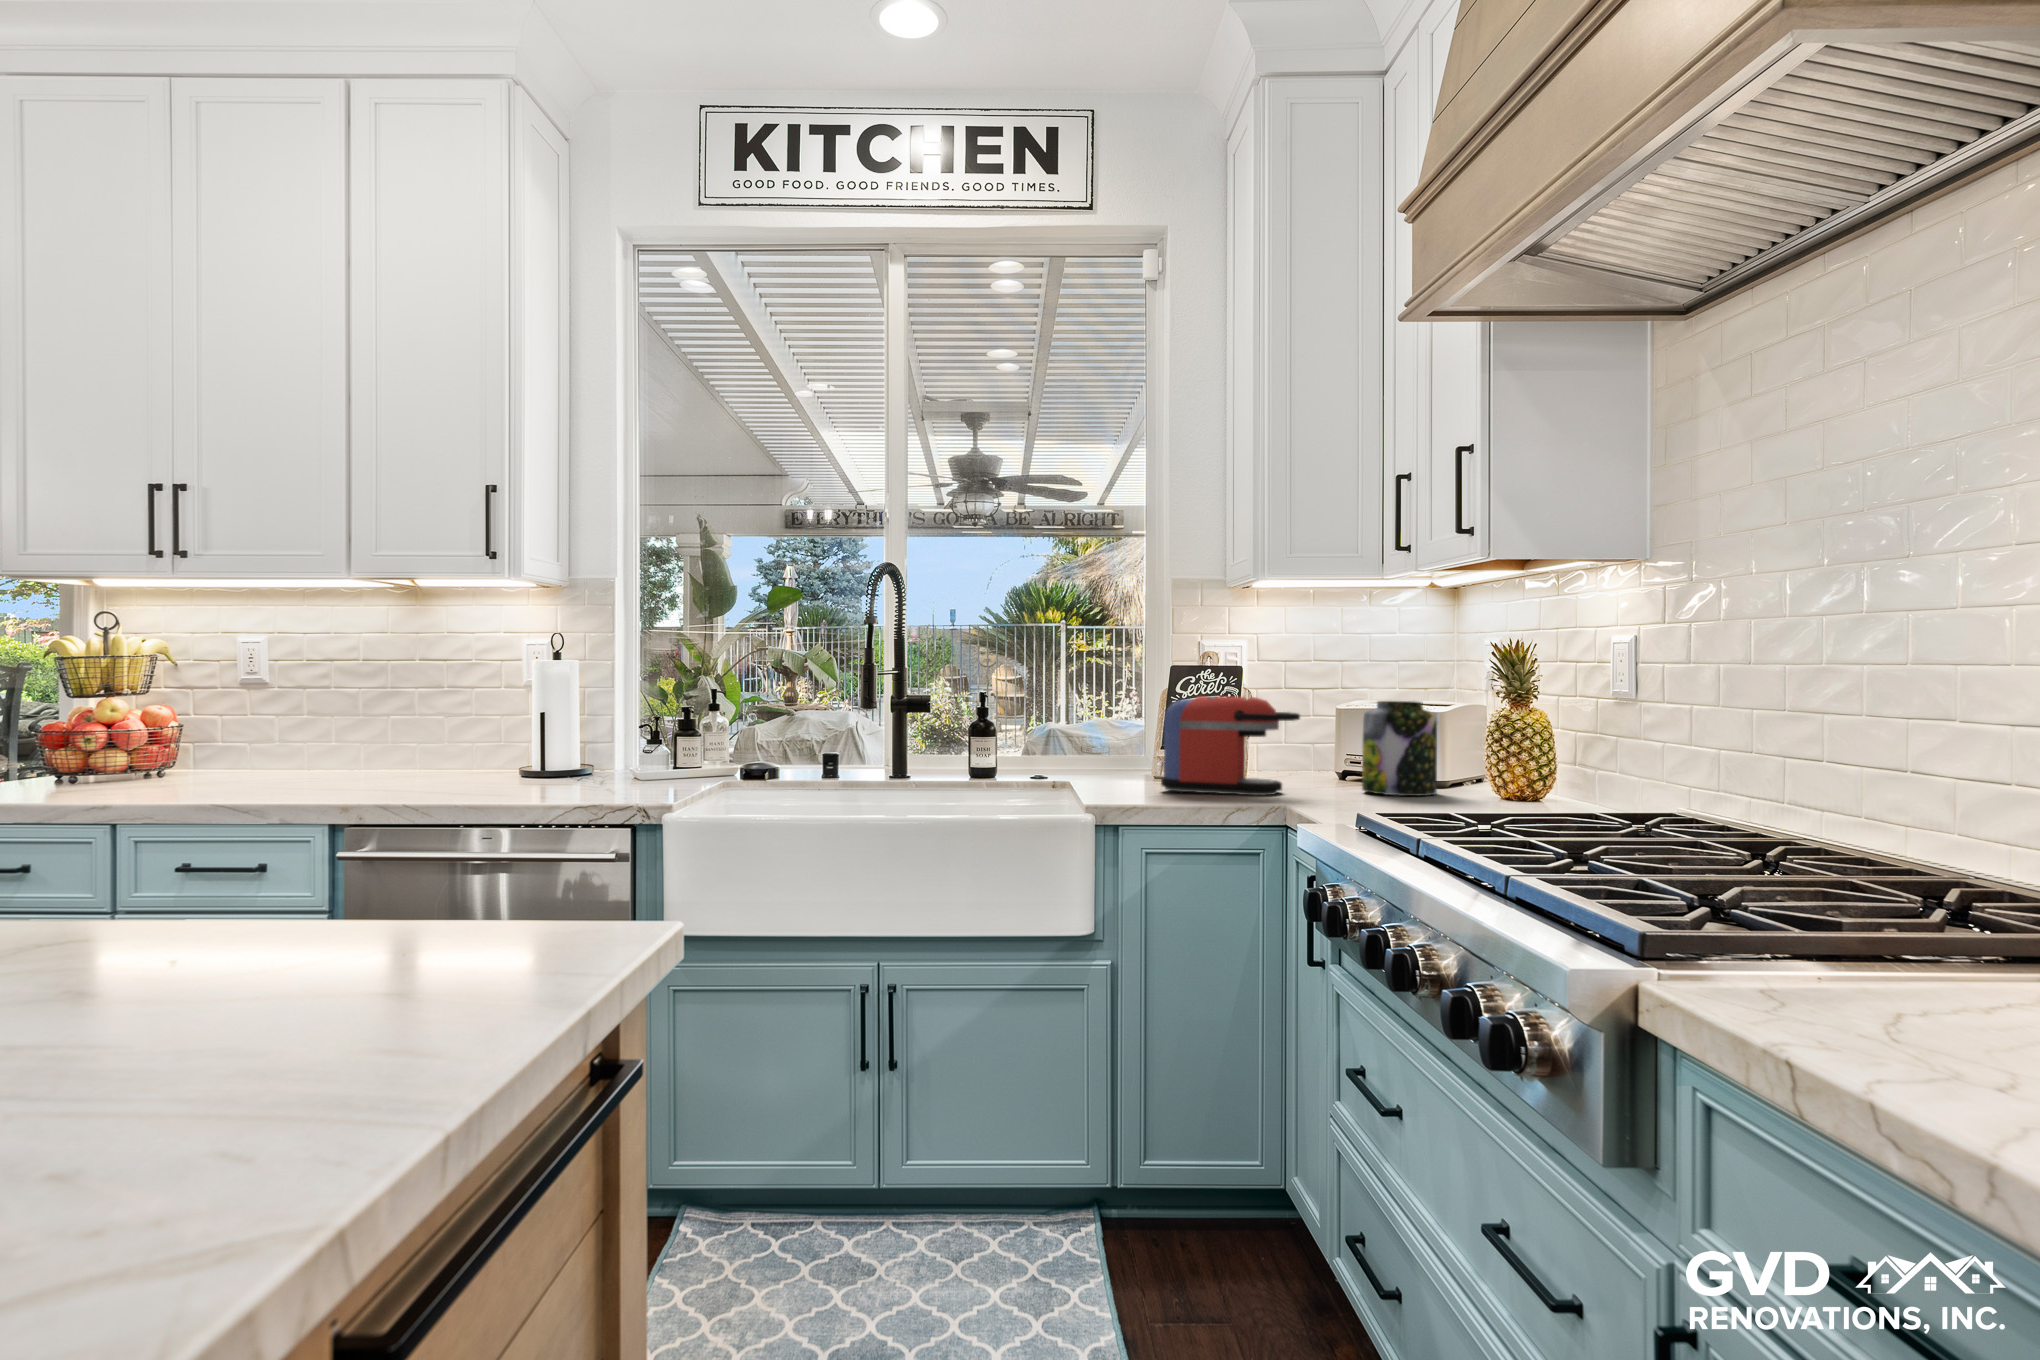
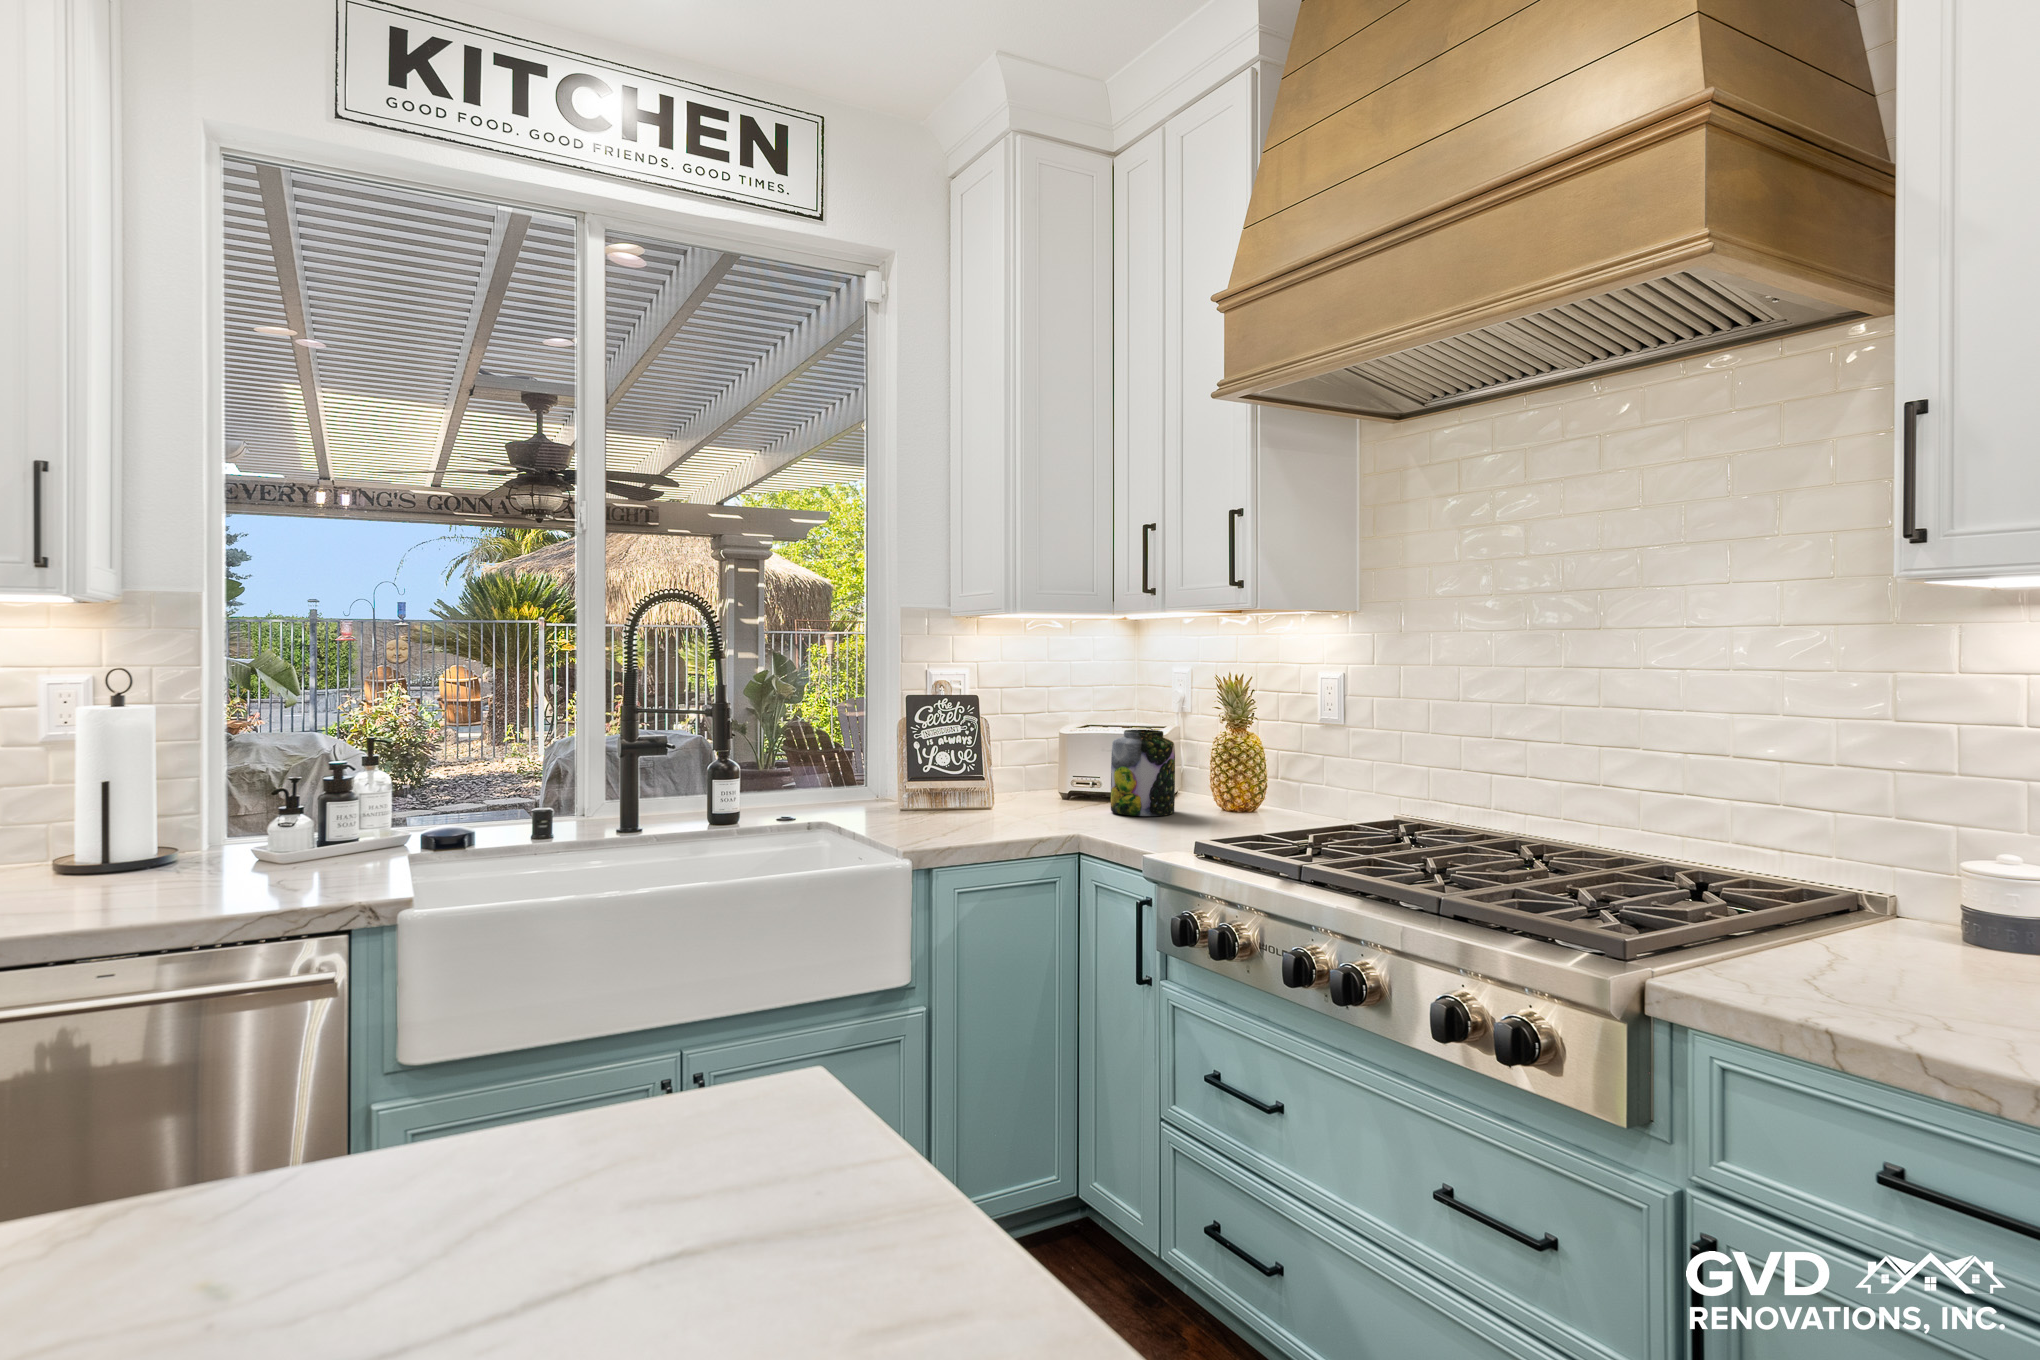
coffee maker: present [1161,696,1300,796] -> none [936,731,1066,826]

